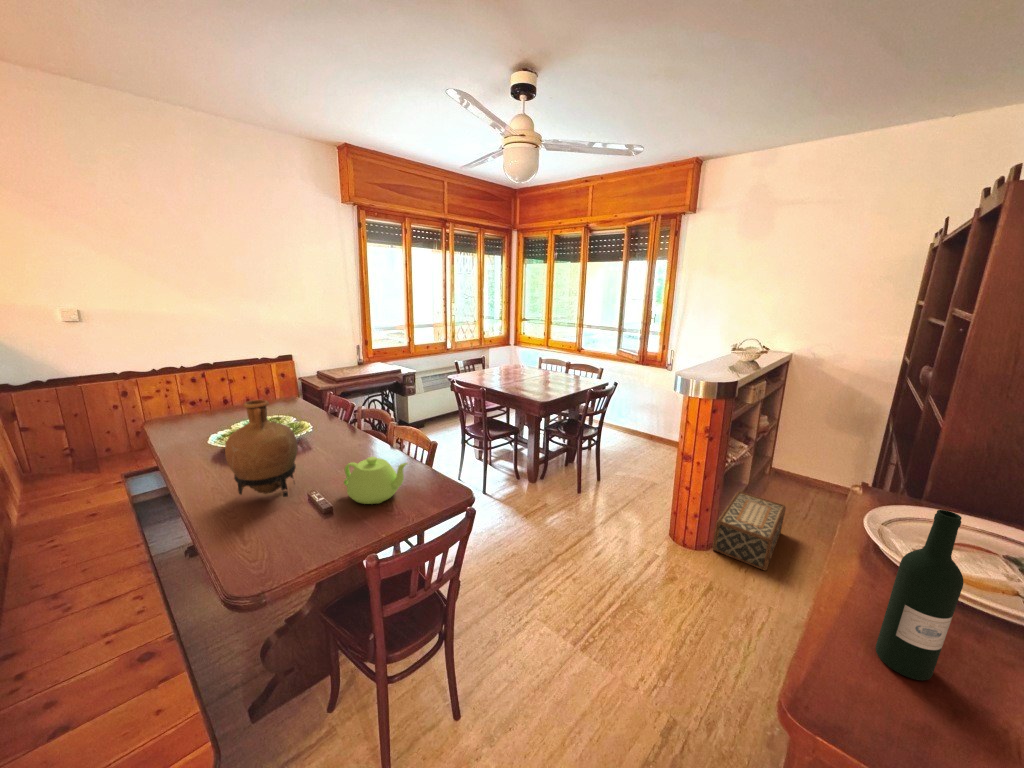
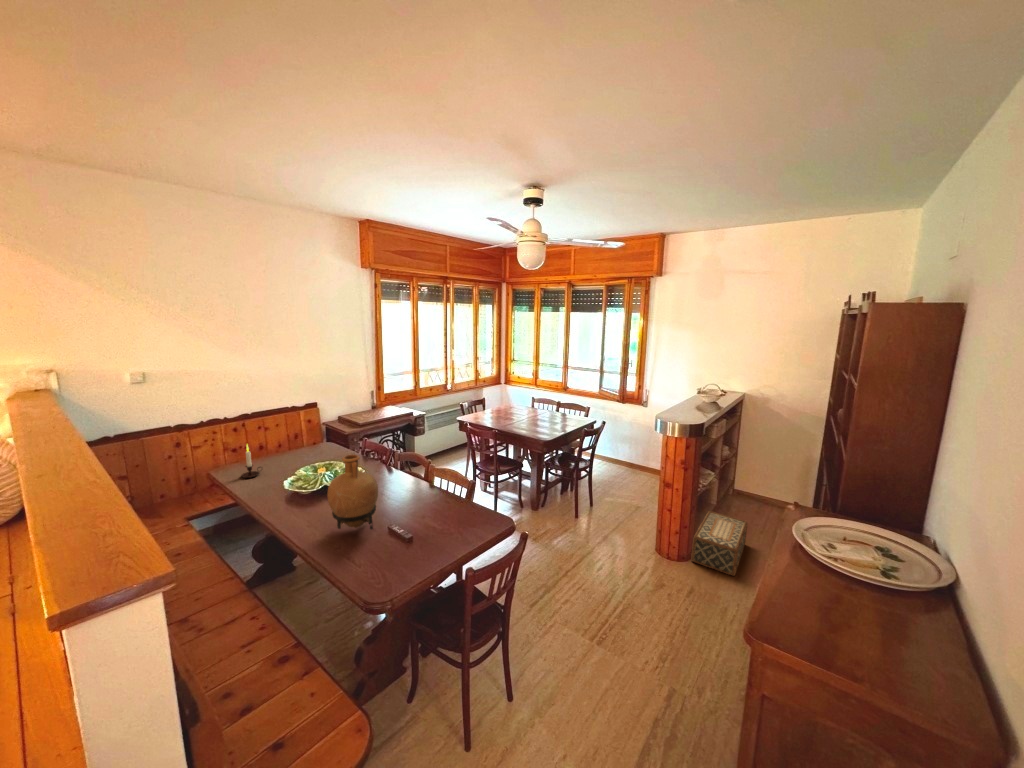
candle: none [170,390,198,431] -> present [241,445,260,478]
teapot: present [344,457,407,504] -> none [413,495,466,532]
wine bottle: present [876,510,963,680] -> none [794,517,834,620]

